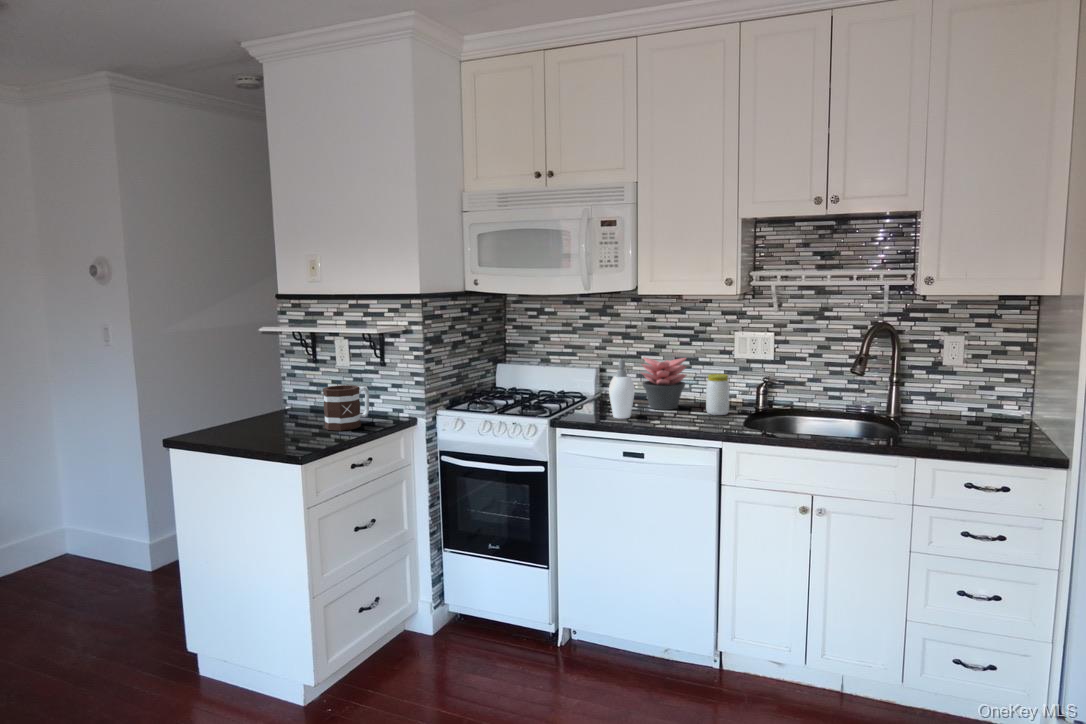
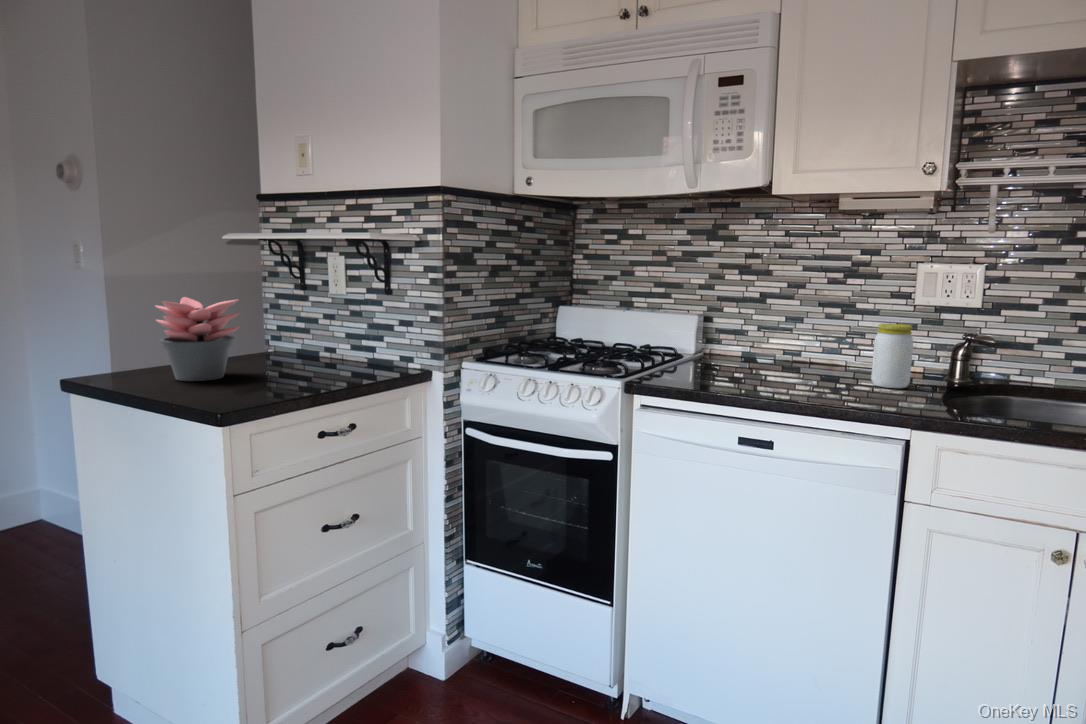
succulent plant: present [641,357,686,410] -> present [155,297,239,381]
soap dispenser: present [609,359,635,419] -> none [719,293,771,385]
mug: present [323,385,369,431] -> none [293,317,364,381]

